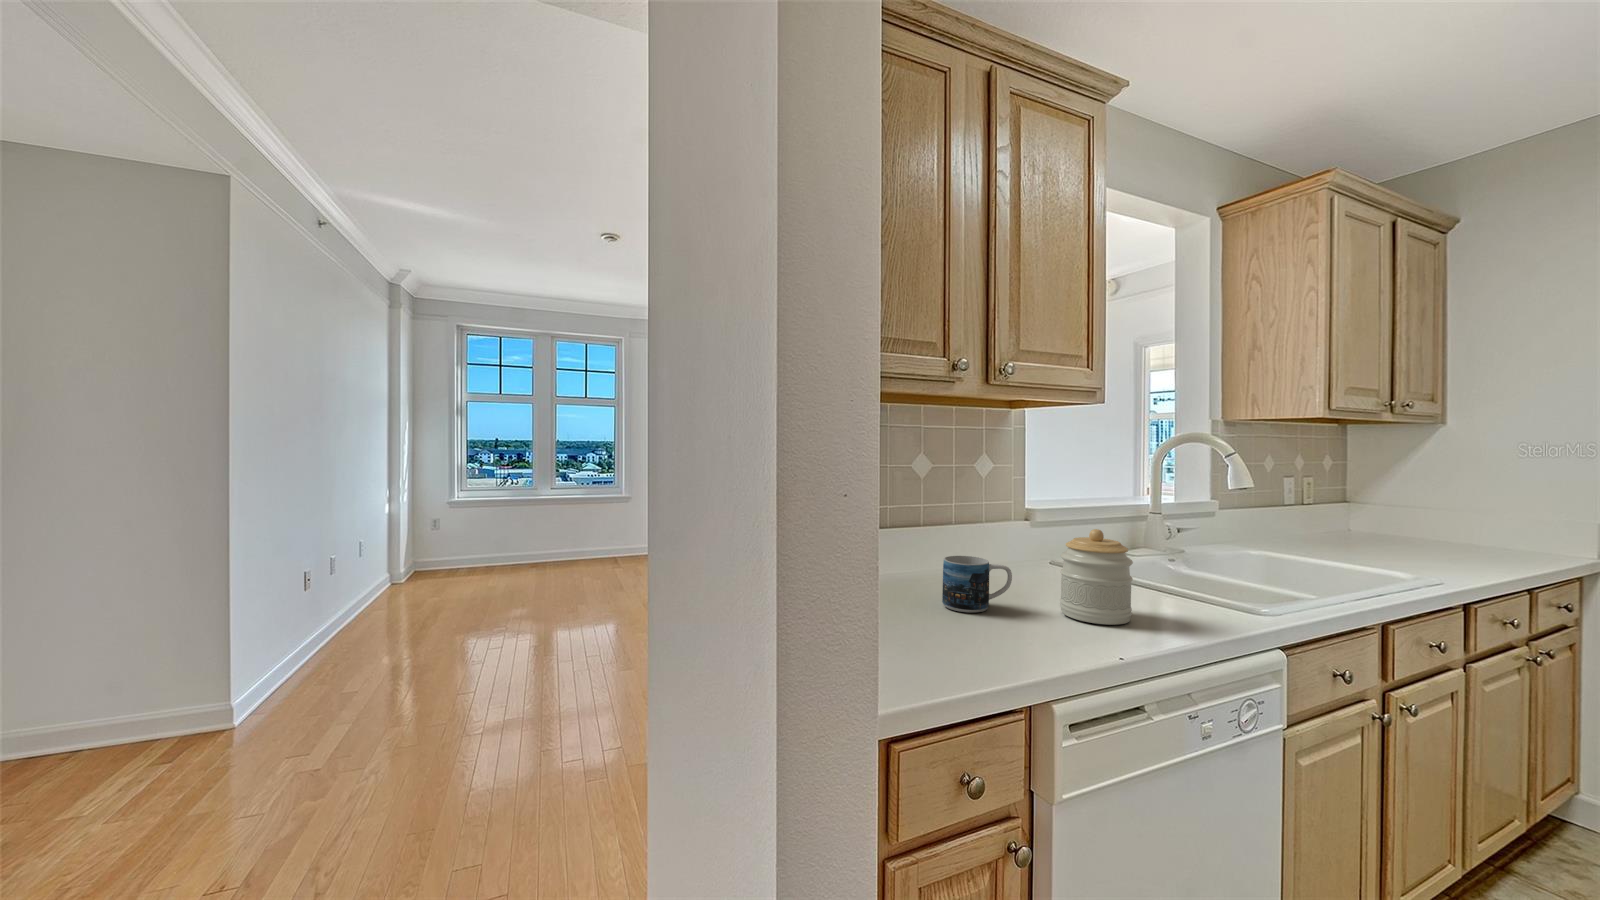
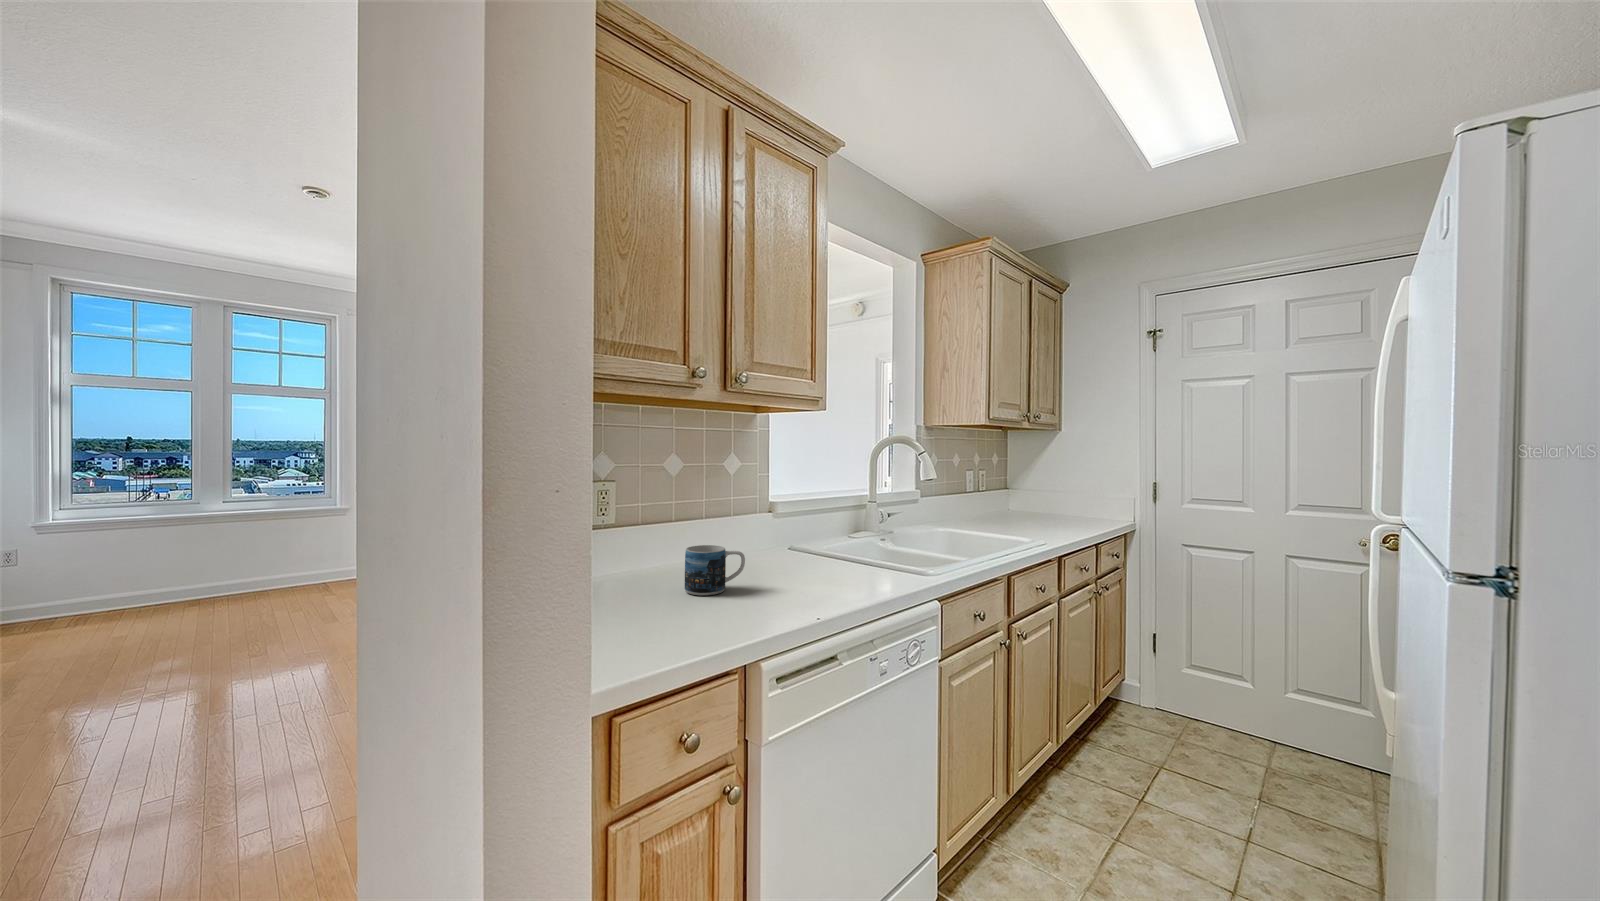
jar: present [1060,529,1133,625] -> none [784,515,838,593]

